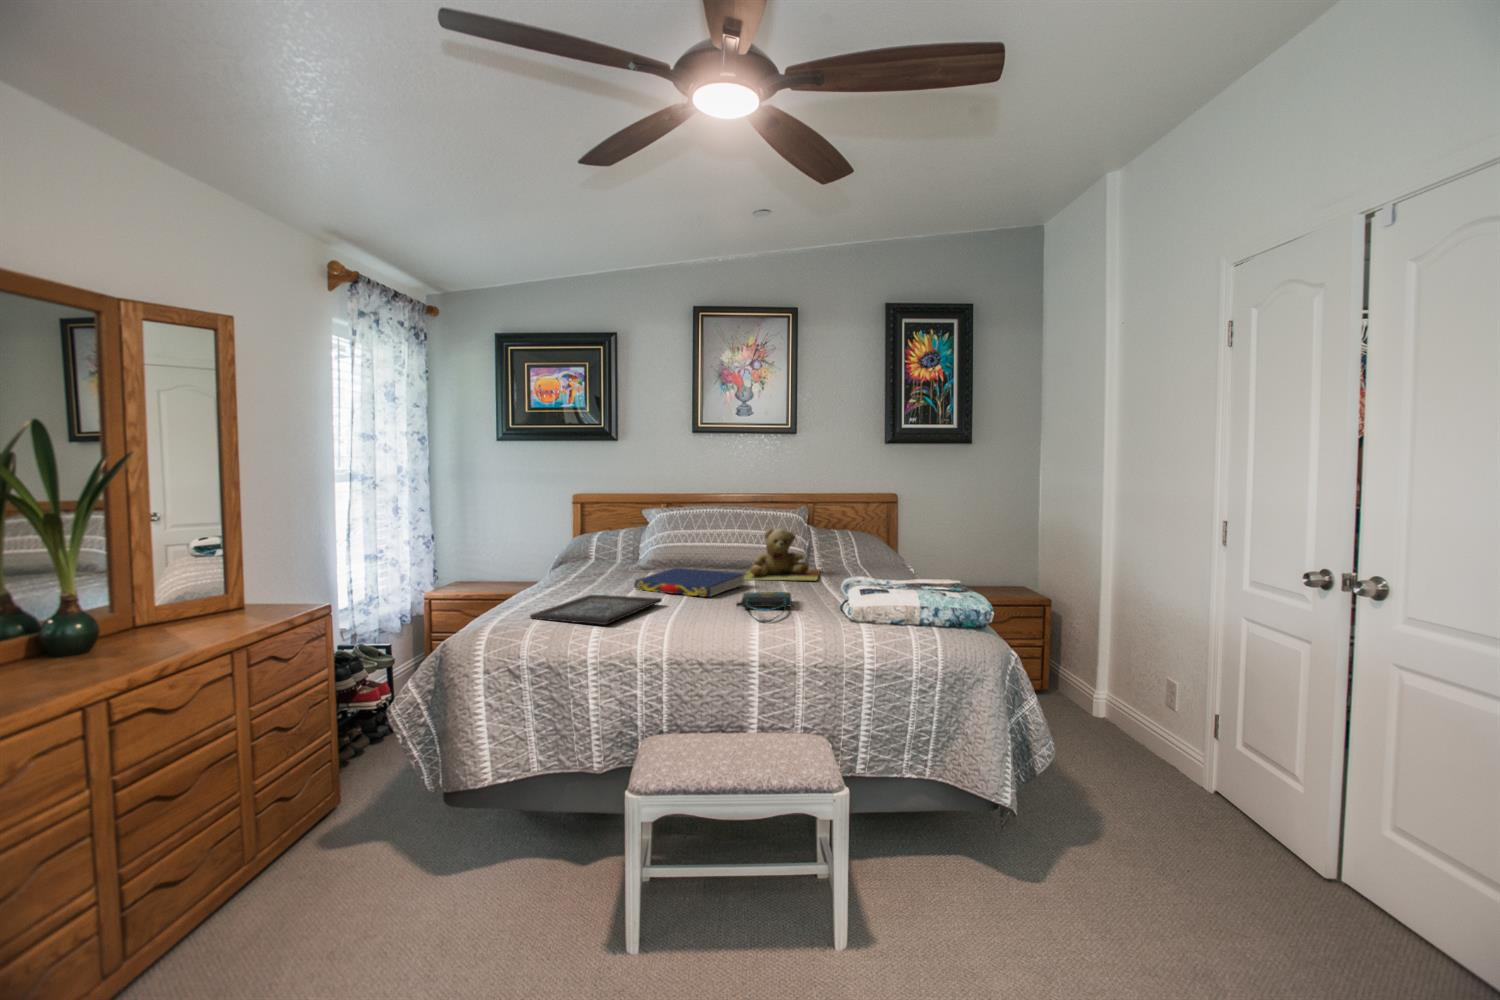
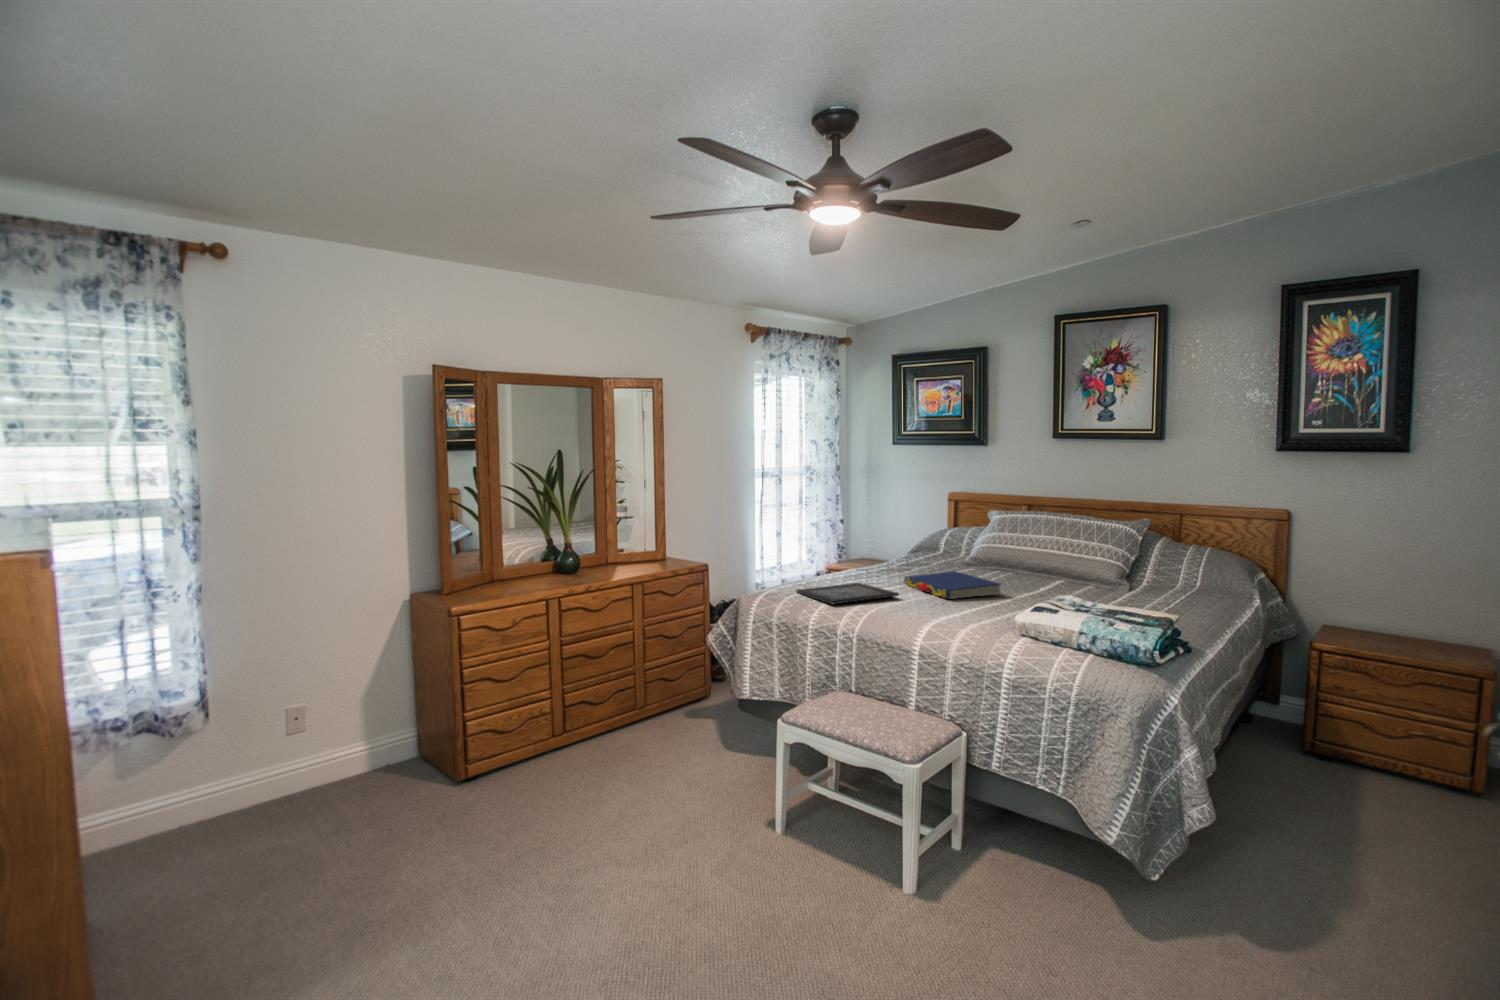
teddy bear: present [744,528,820,580] -> none [1010,544,1116,602]
tote bag: present [736,592,794,623] -> none [947,600,1014,625]

